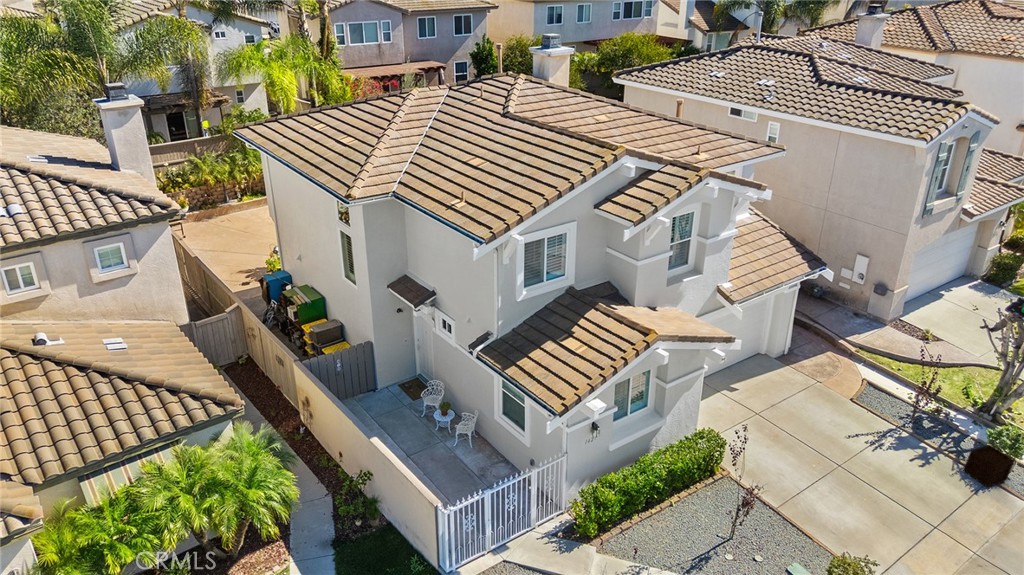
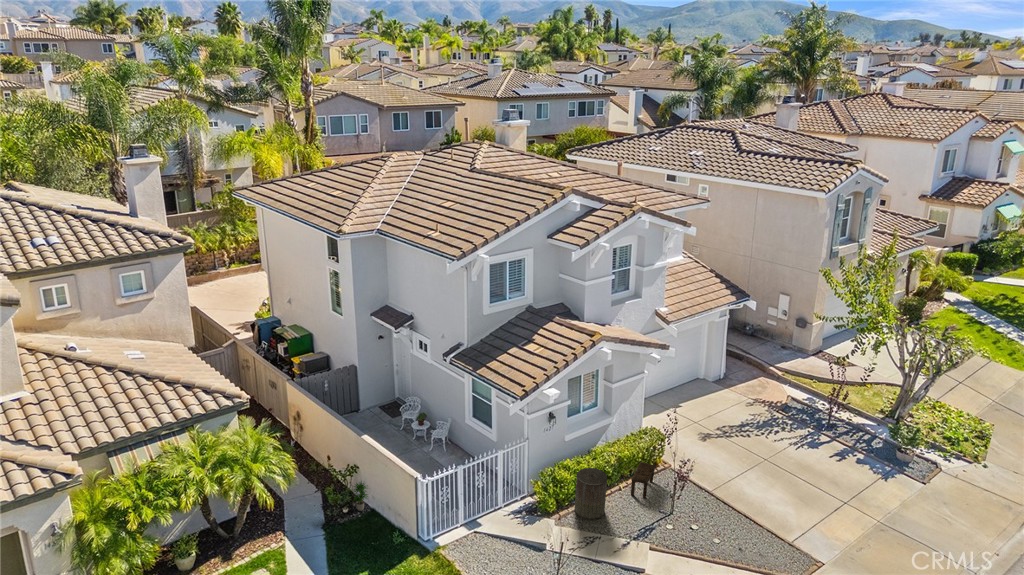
wooden crate: present [963,445,1014,487] -> none [871,437,911,472]
bench: none [683,473,713,518] -> present [631,462,656,498]
trash can: none [618,487,658,547] -> present [575,468,607,520]

